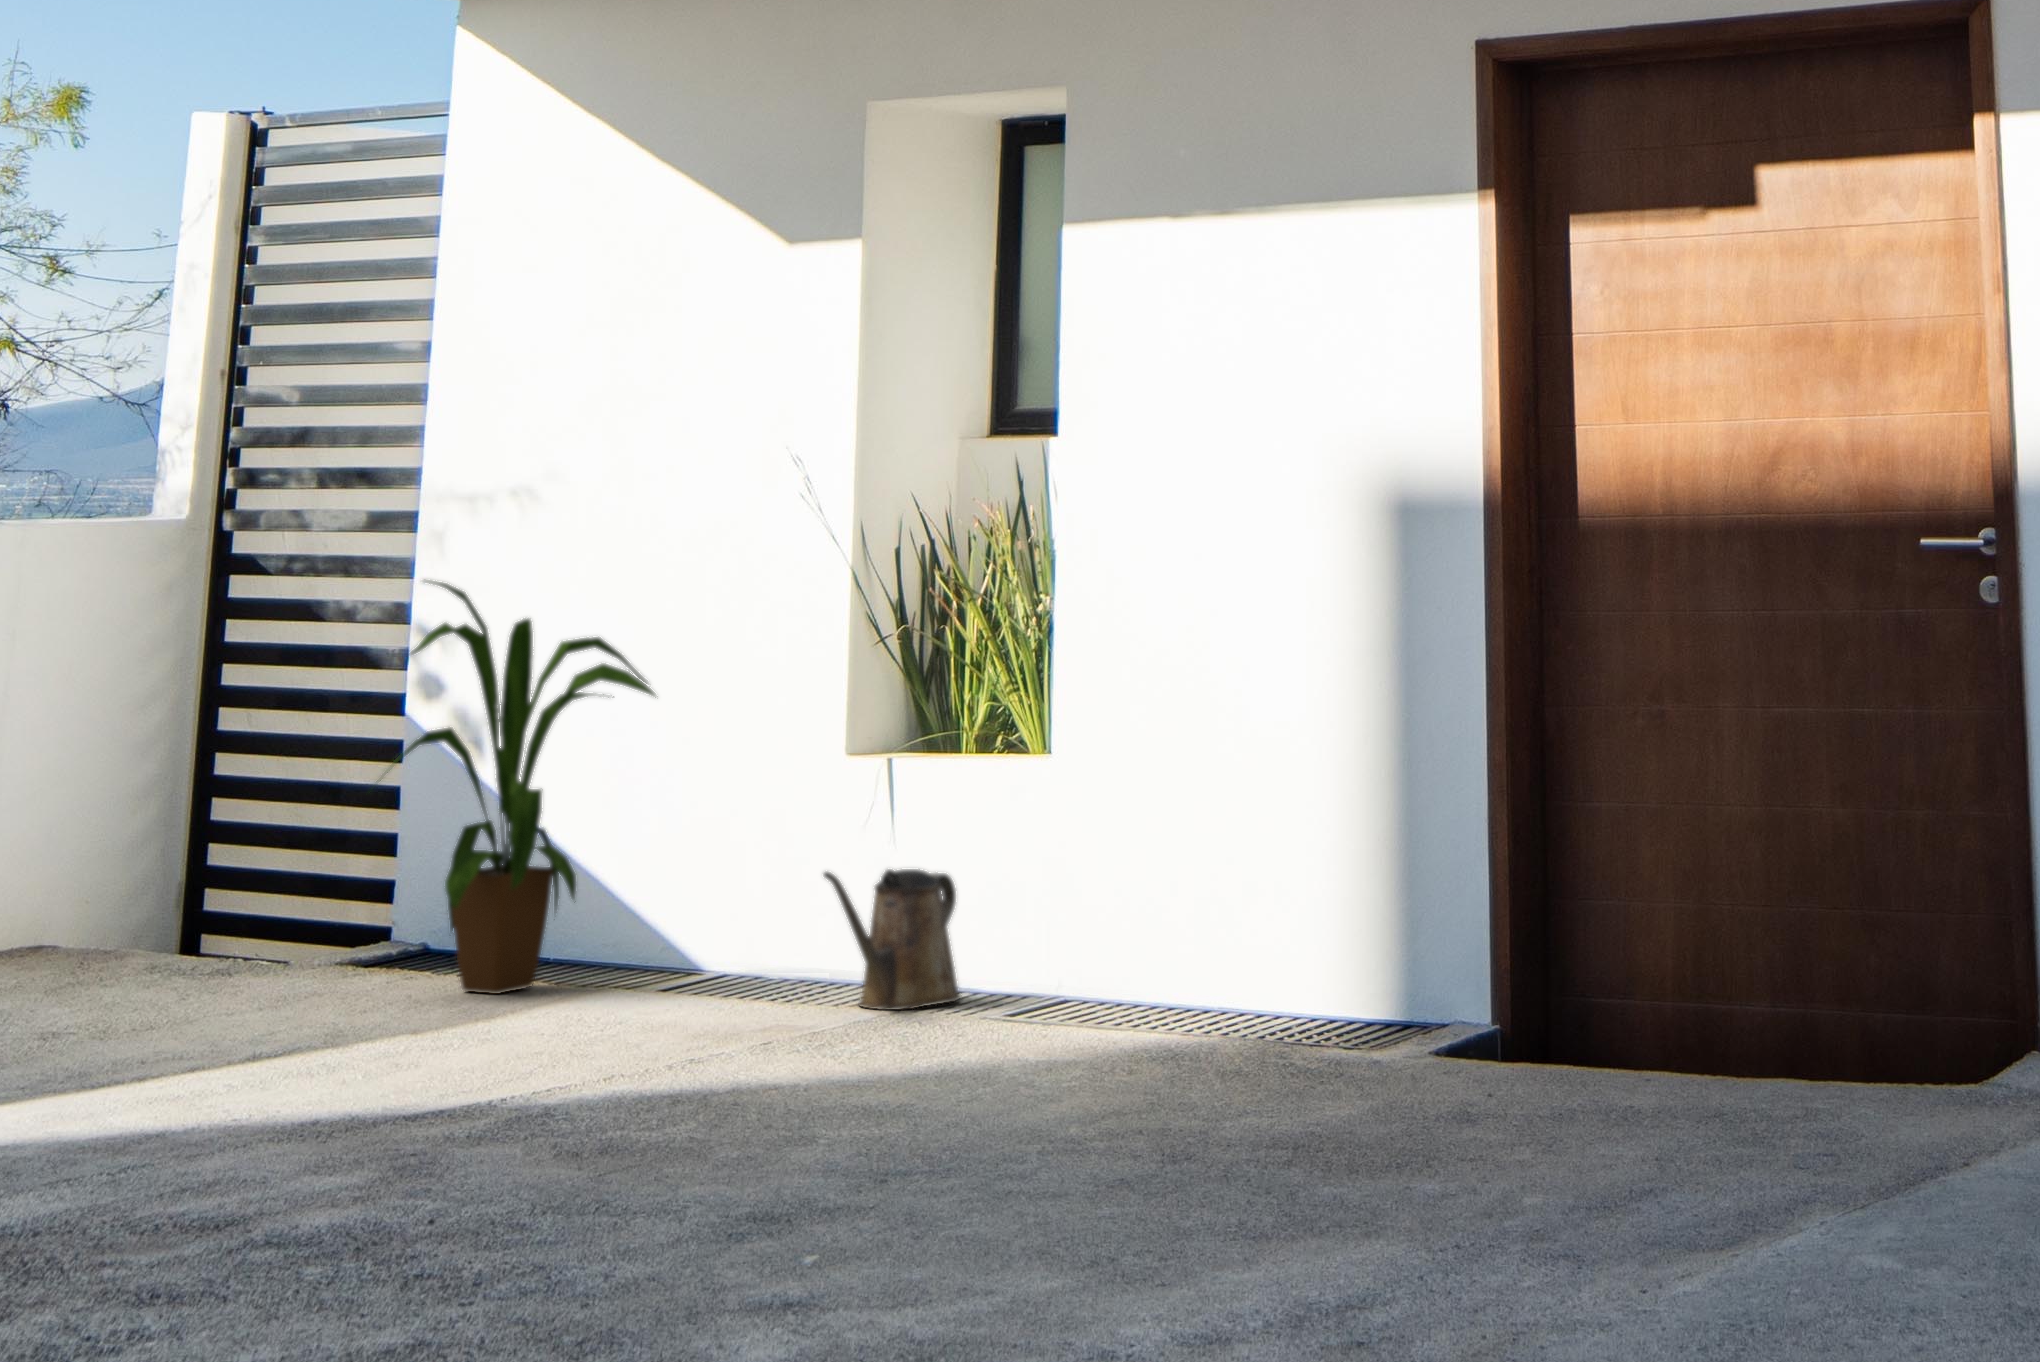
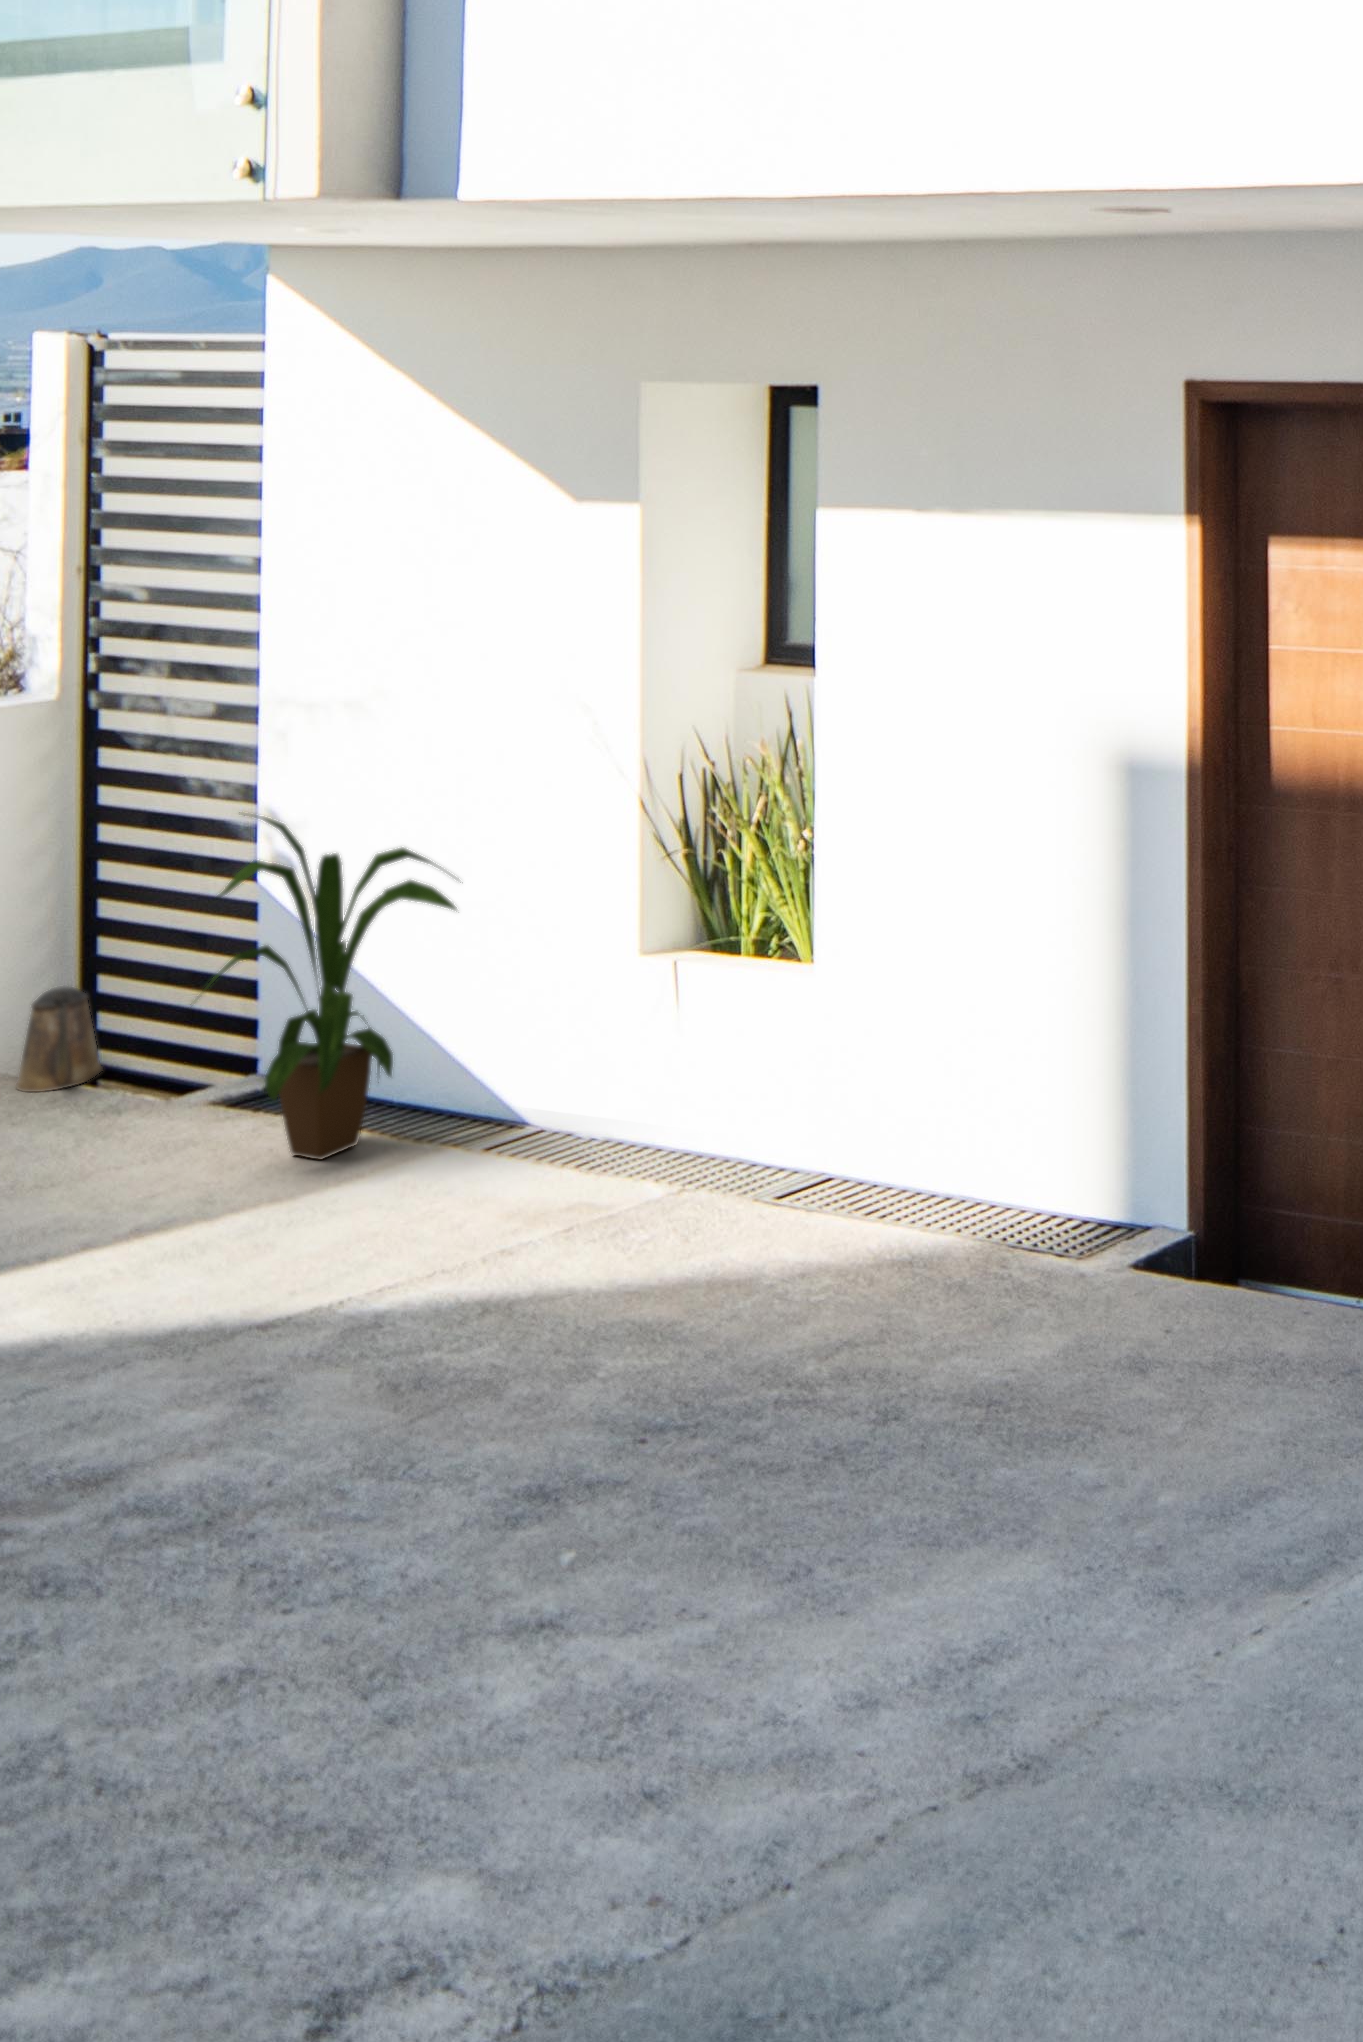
watering can: present [824,869,961,1010] -> present [16,986,102,1092]

